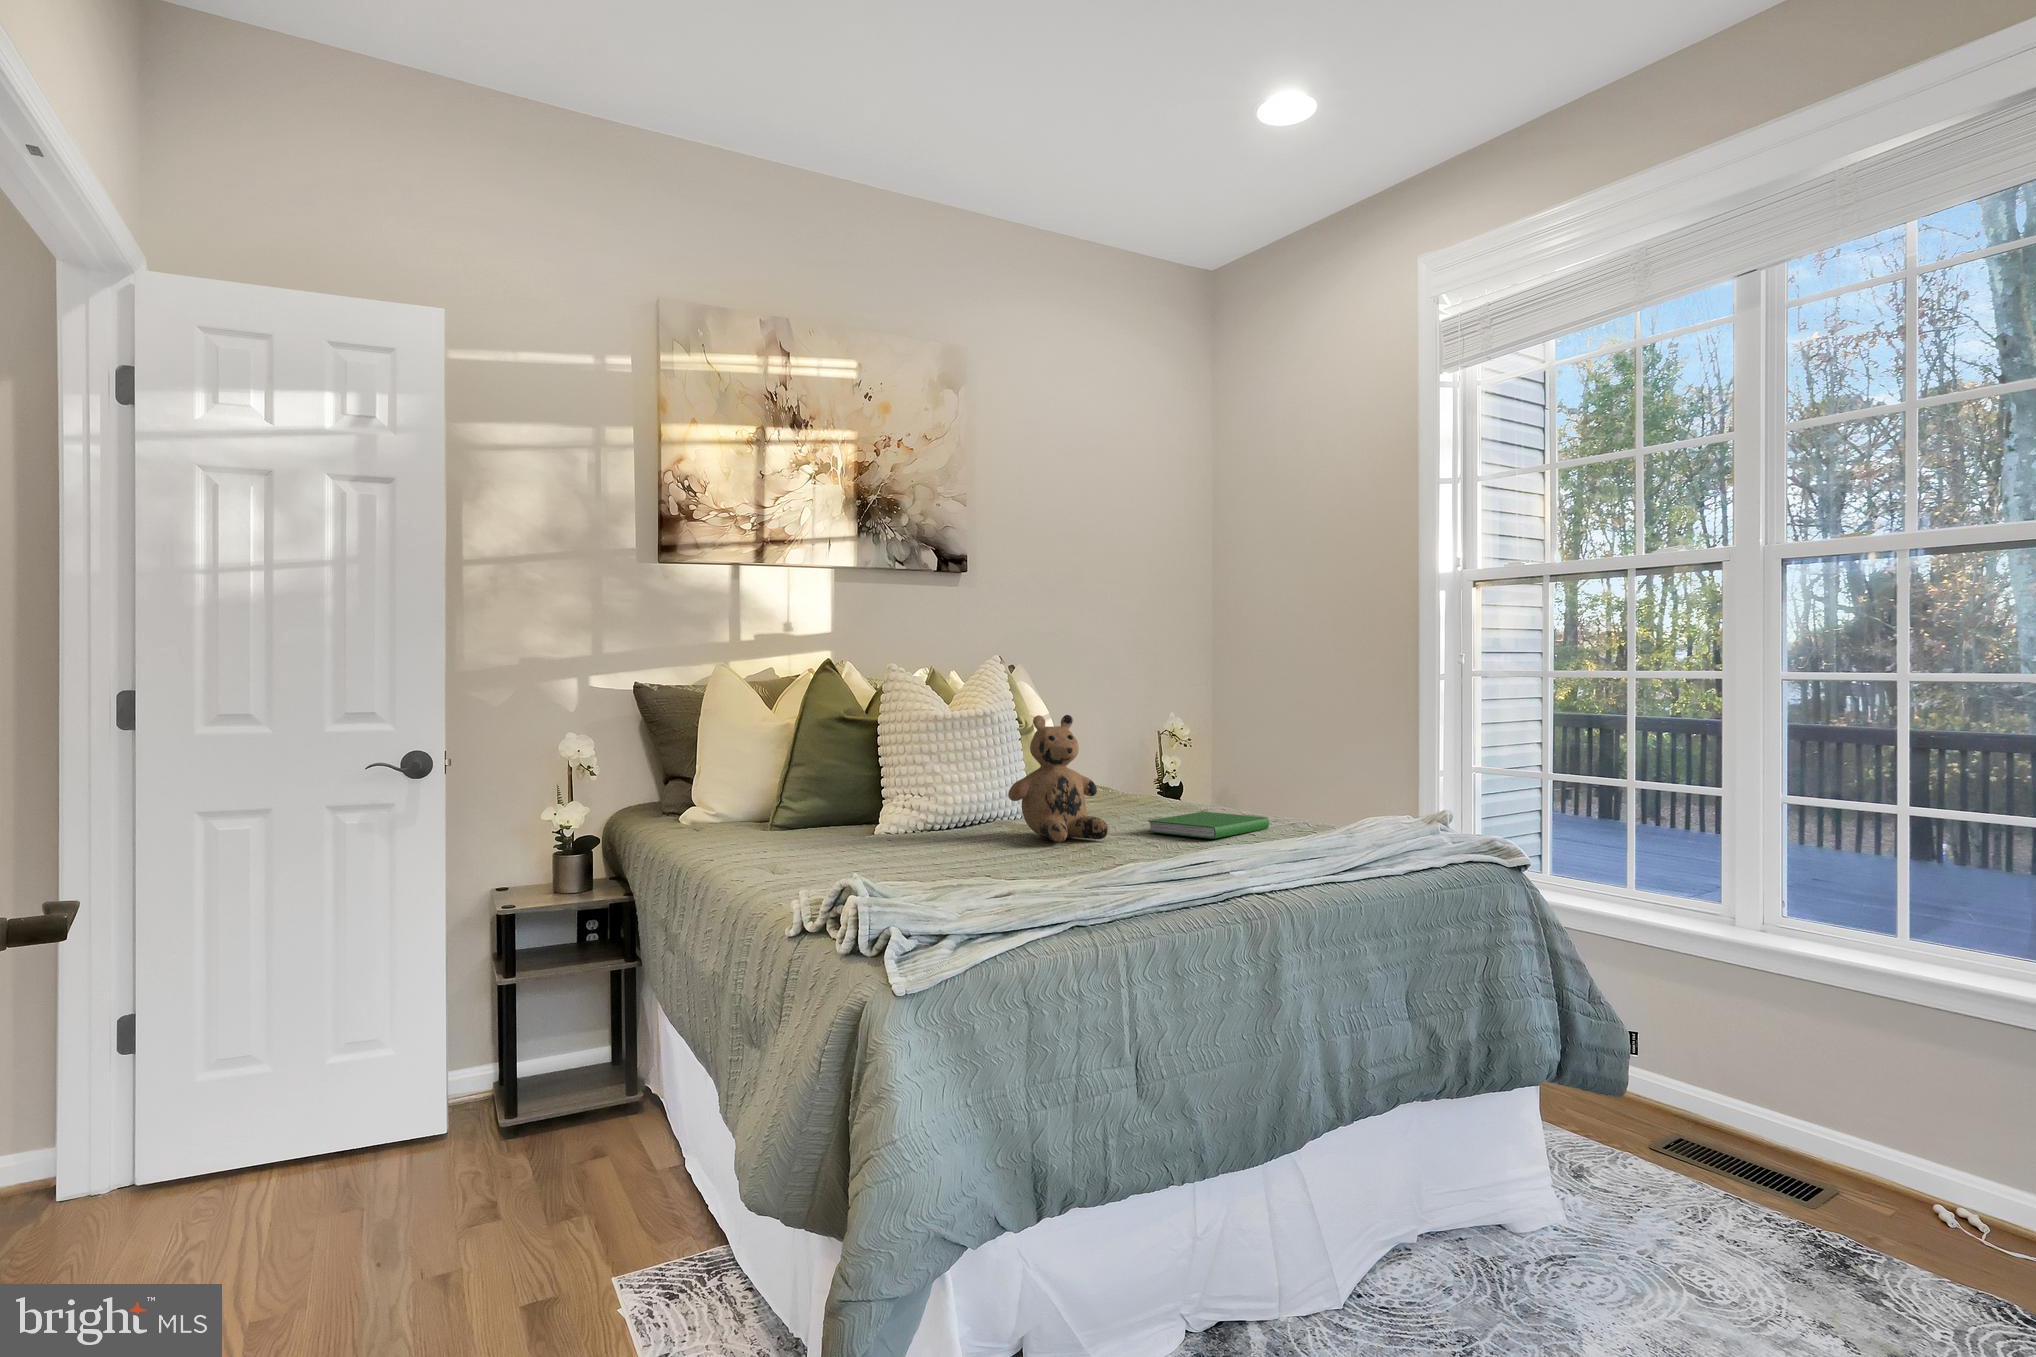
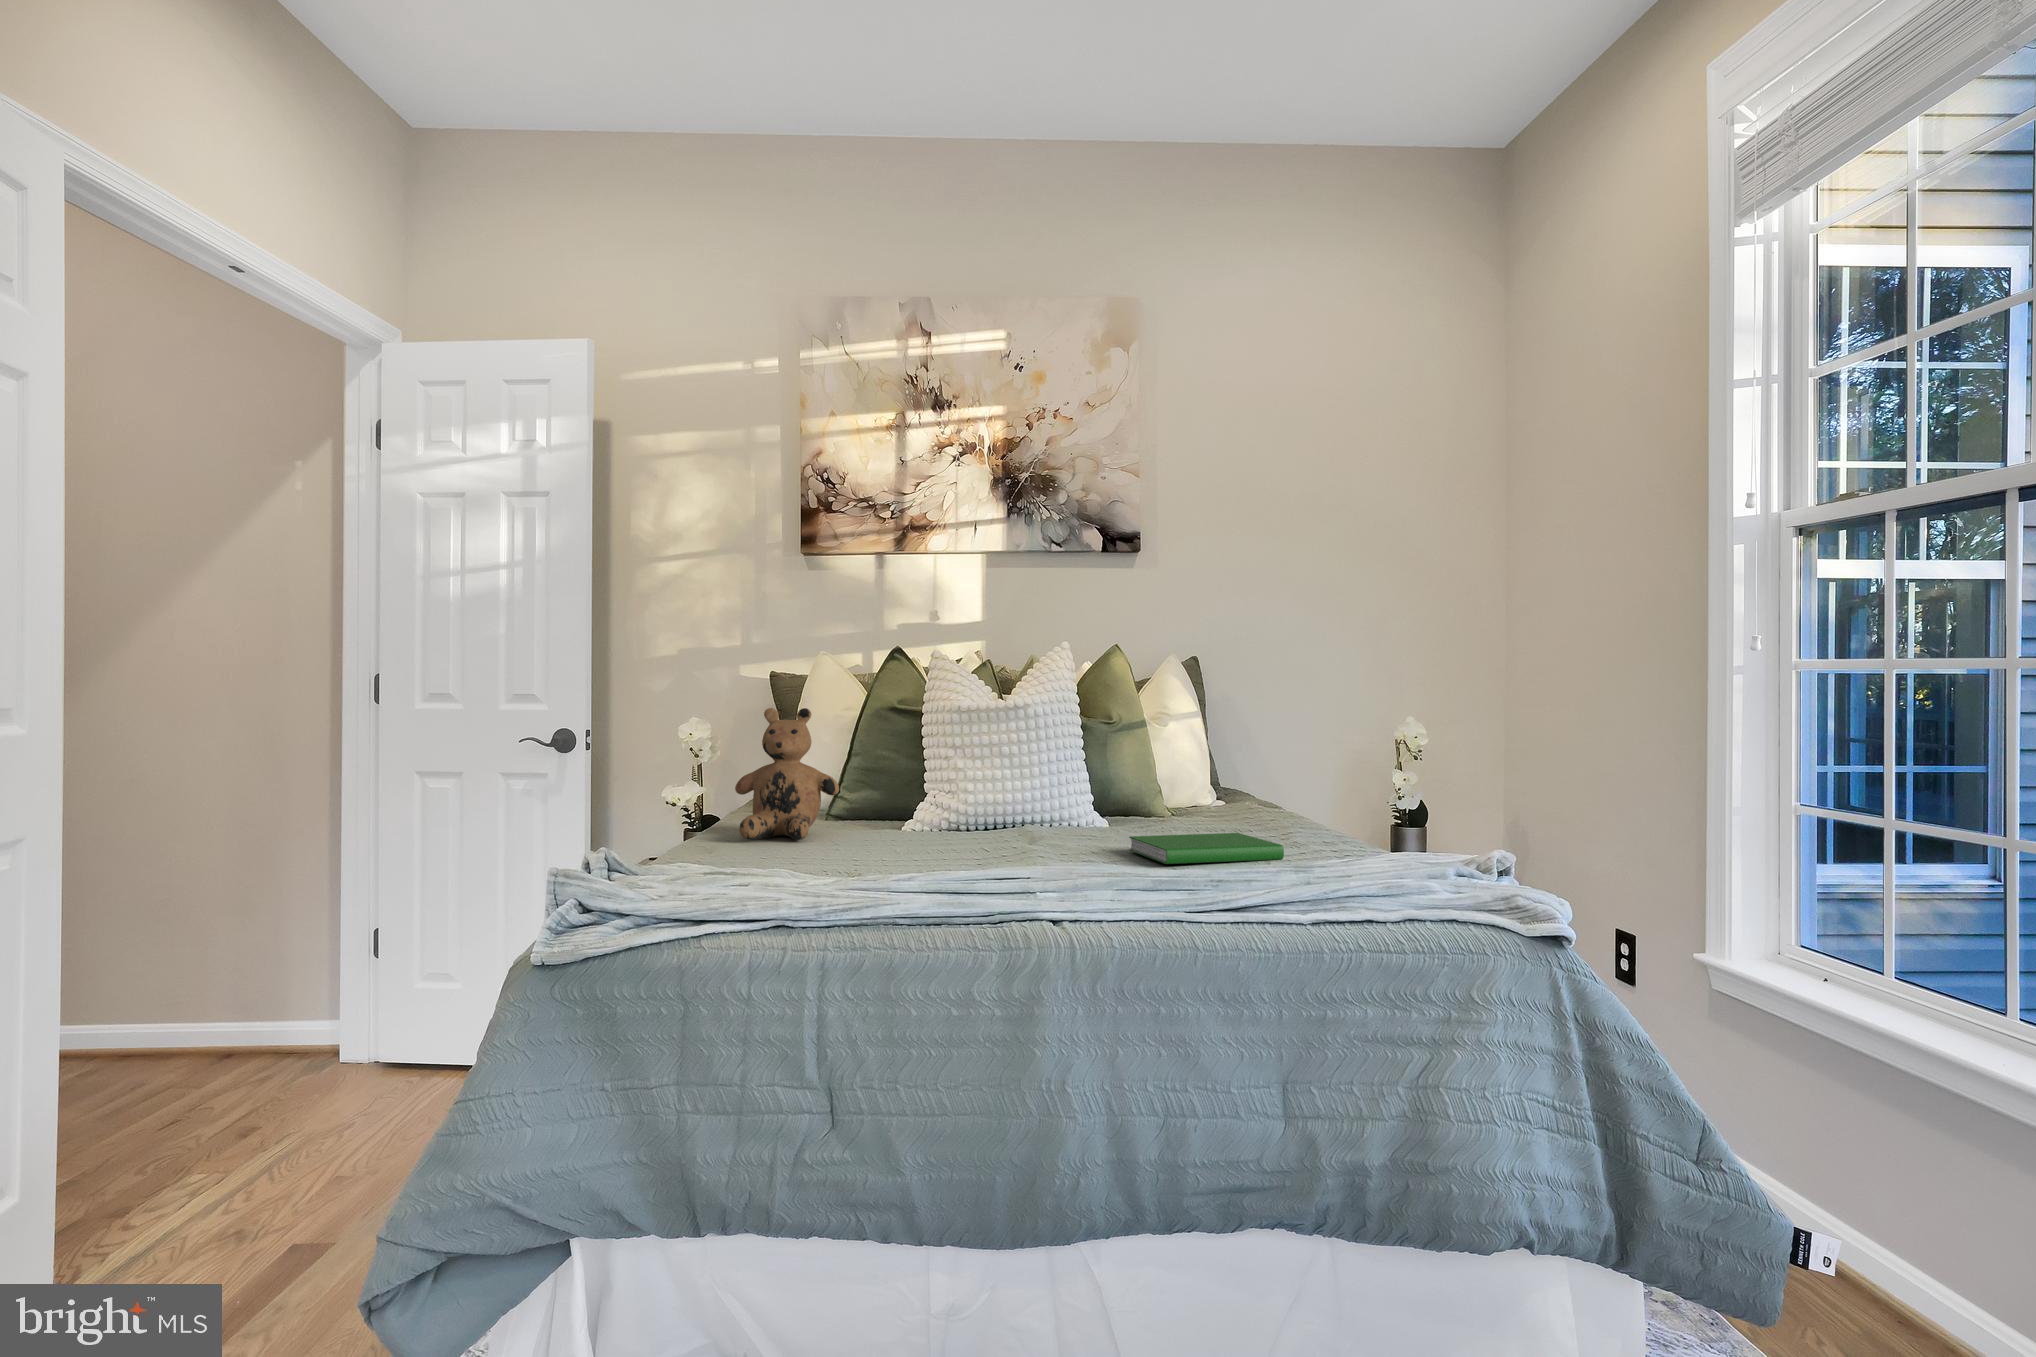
teddy bear: present [1008,715,1109,843] -> present [735,708,839,840]

